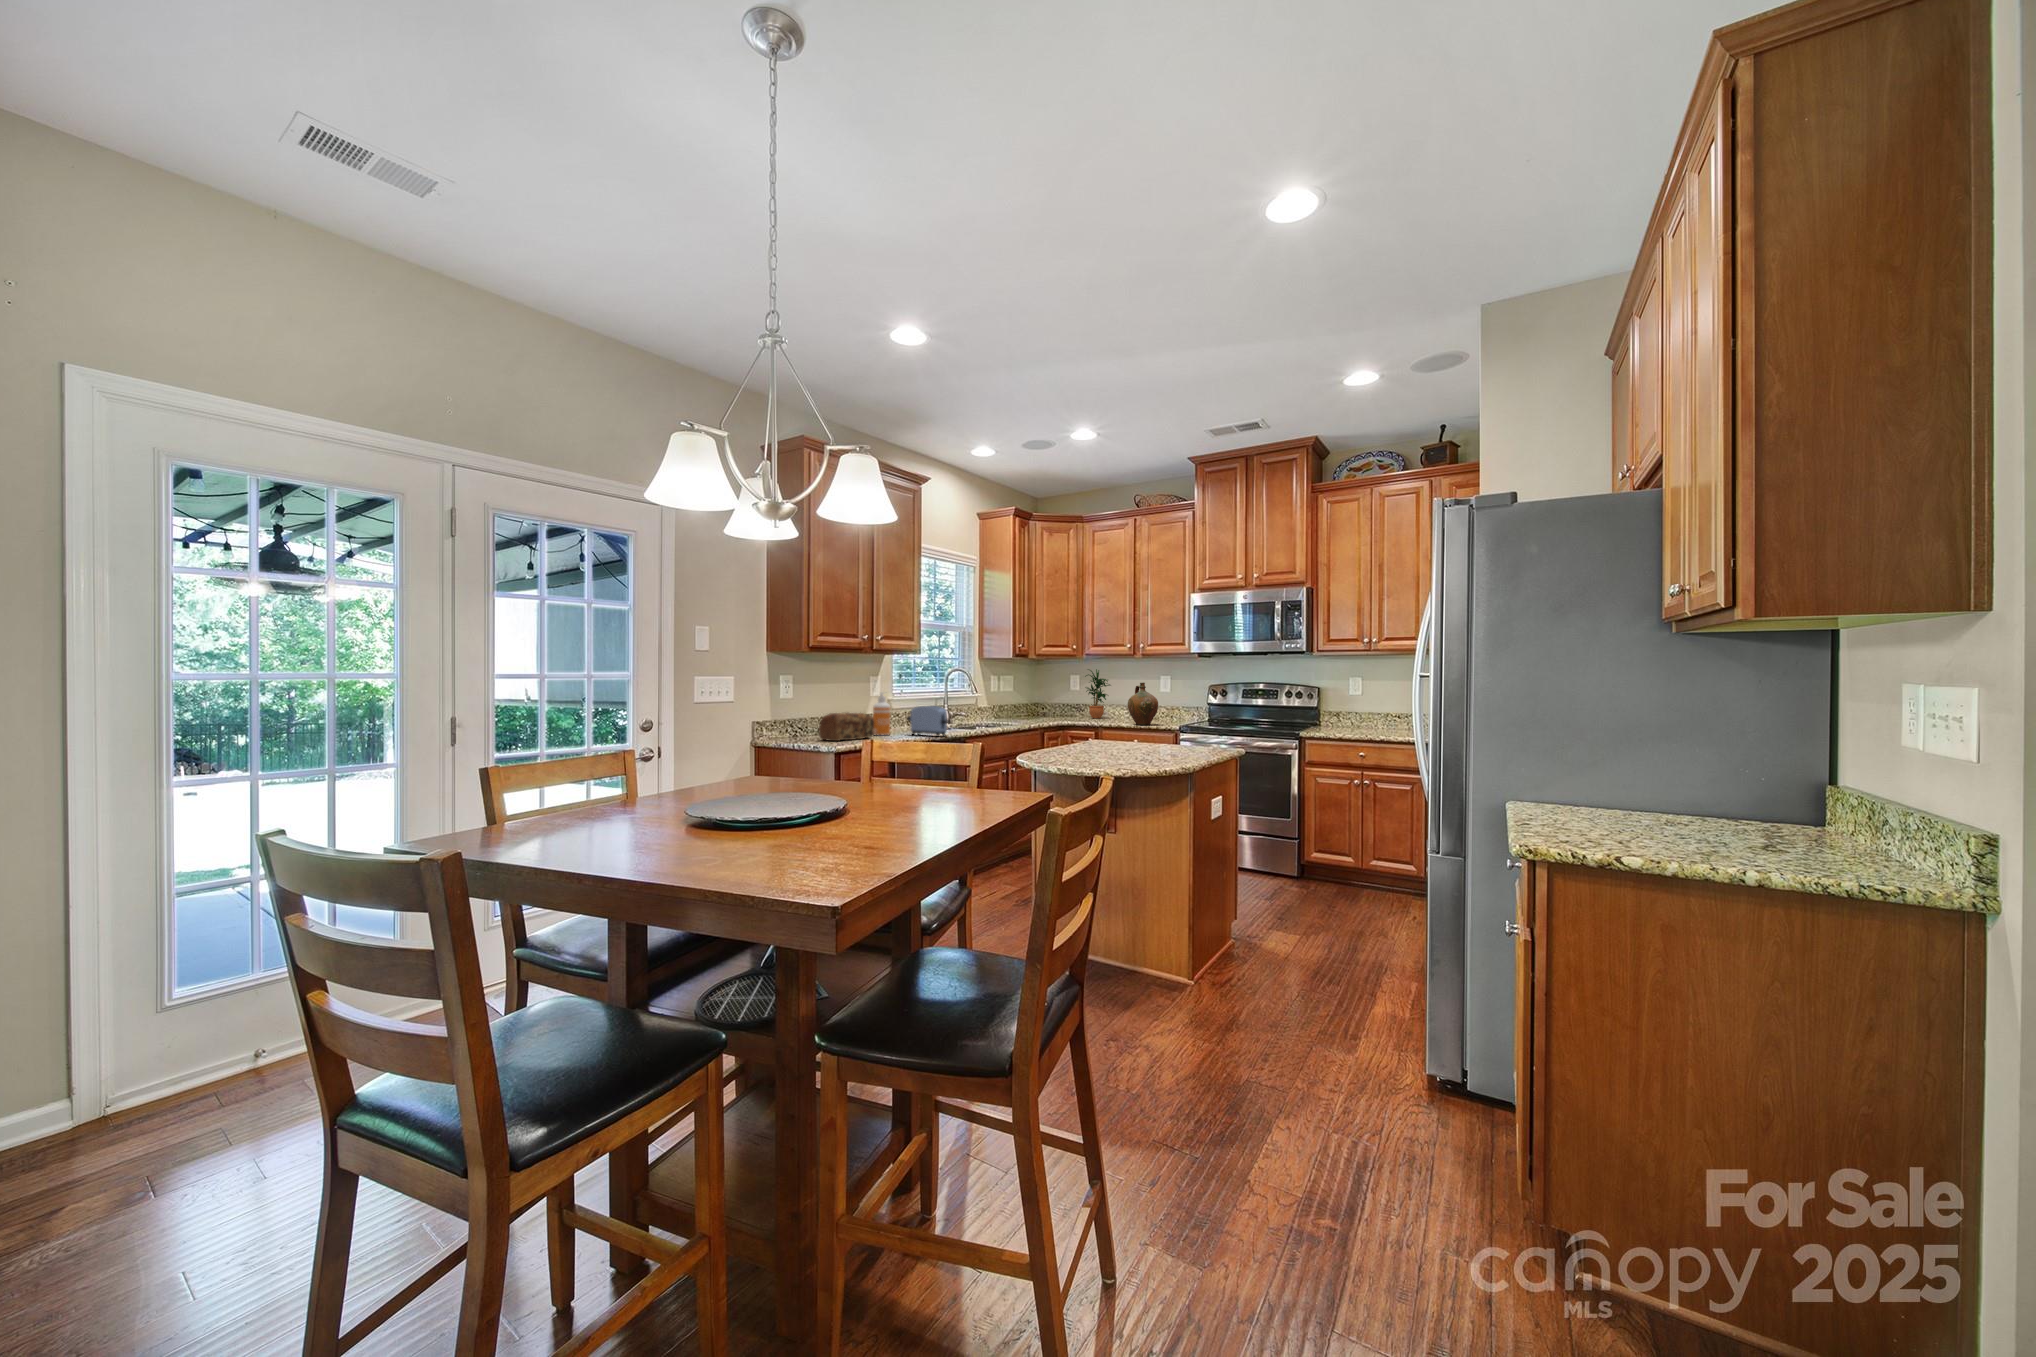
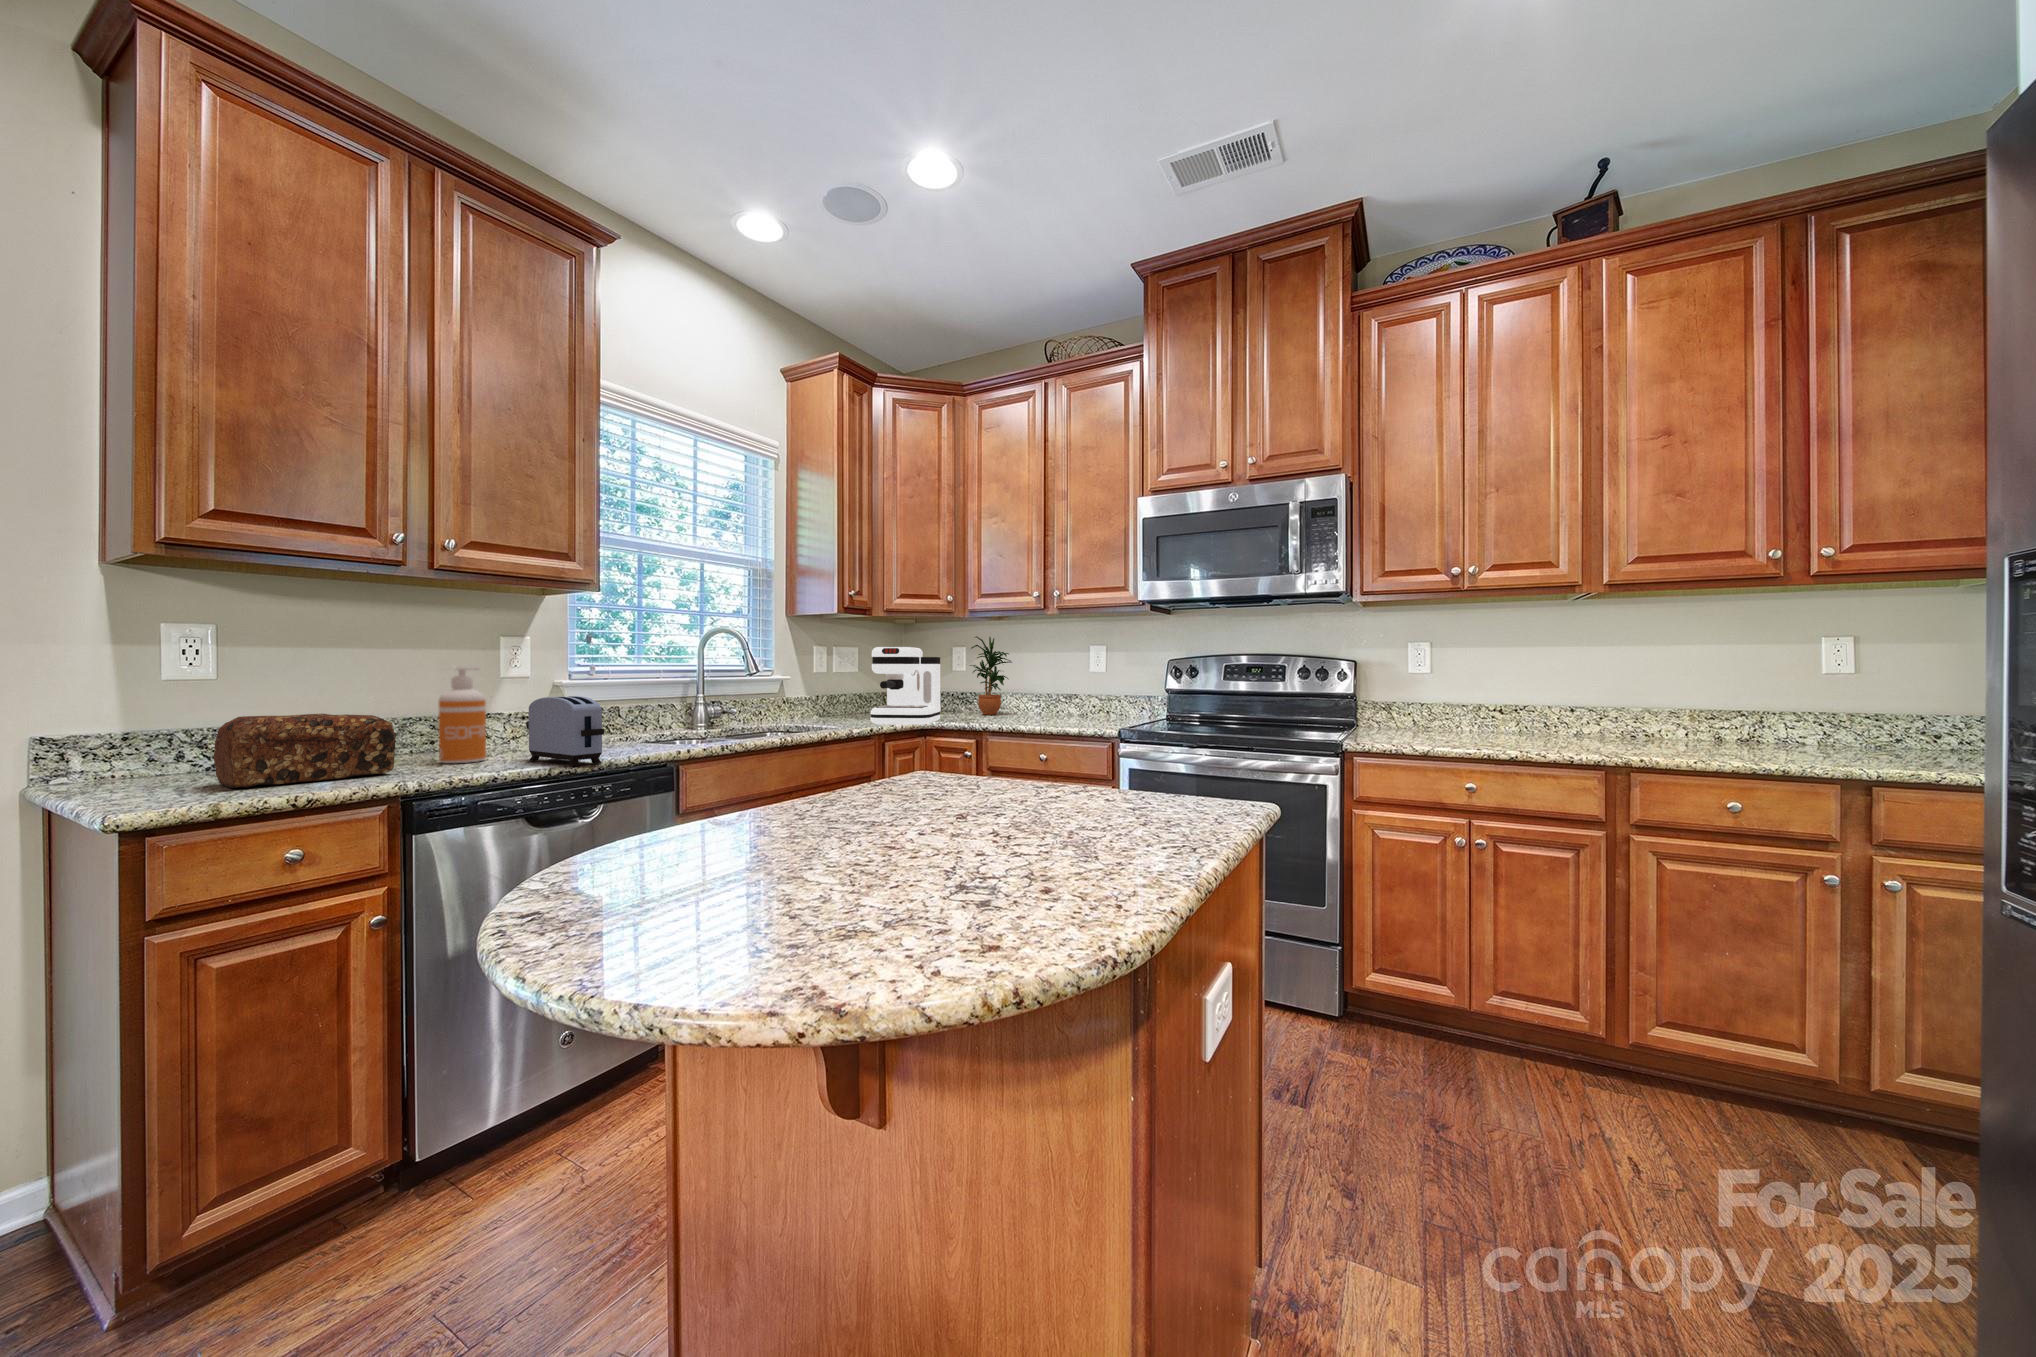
coffee maker: none [1035,678,1073,724] -> present [870,647,941,726]
ceramic jug: present [1128,683,1158,725] -> none [1029,654,1081,727]

